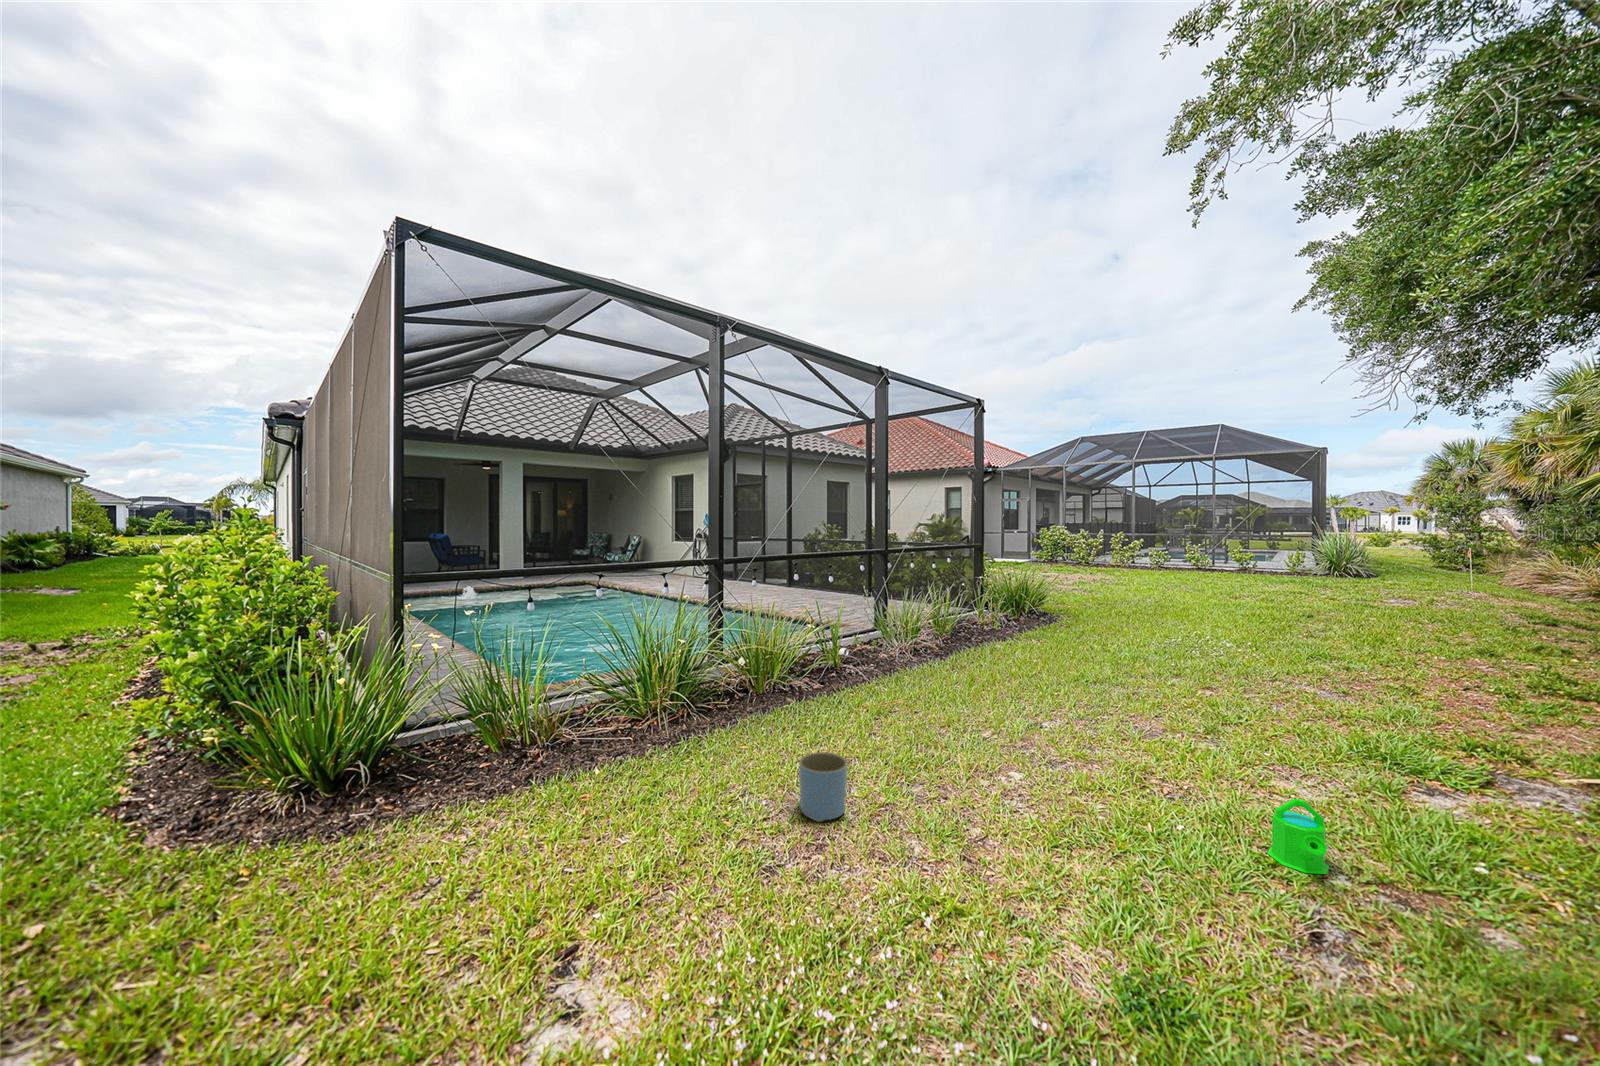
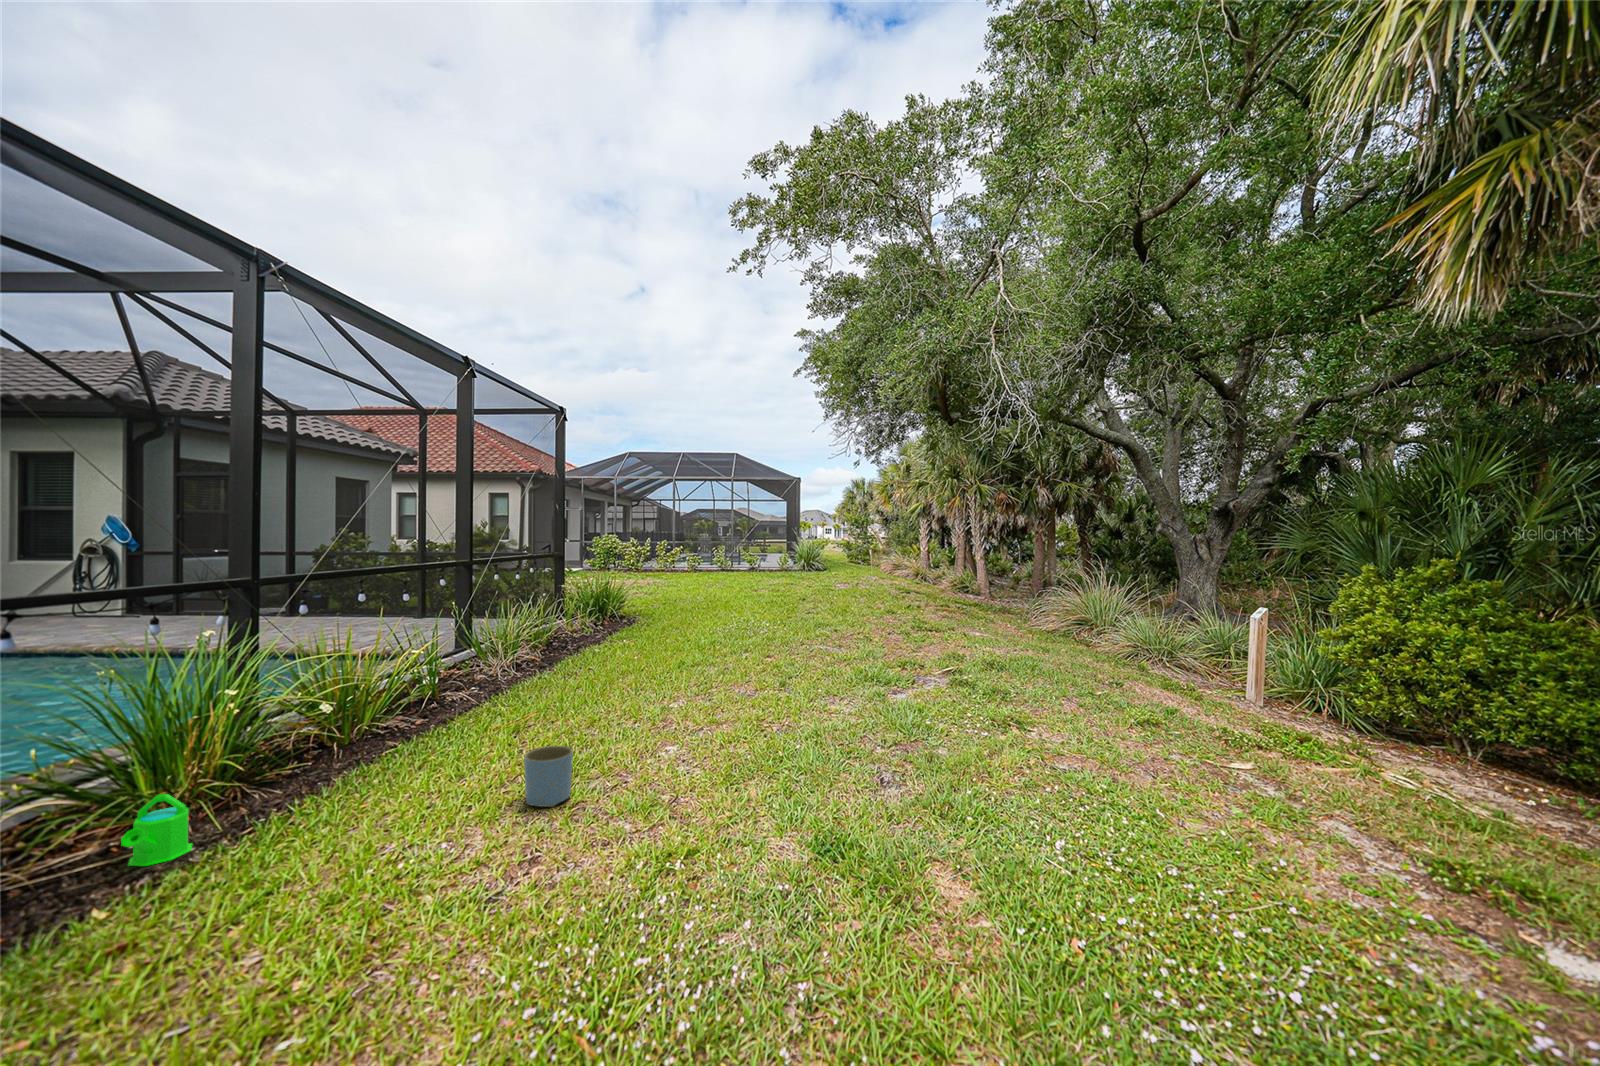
watering can: present [1267,799,1329,874] -> present [121,794,192,866]

